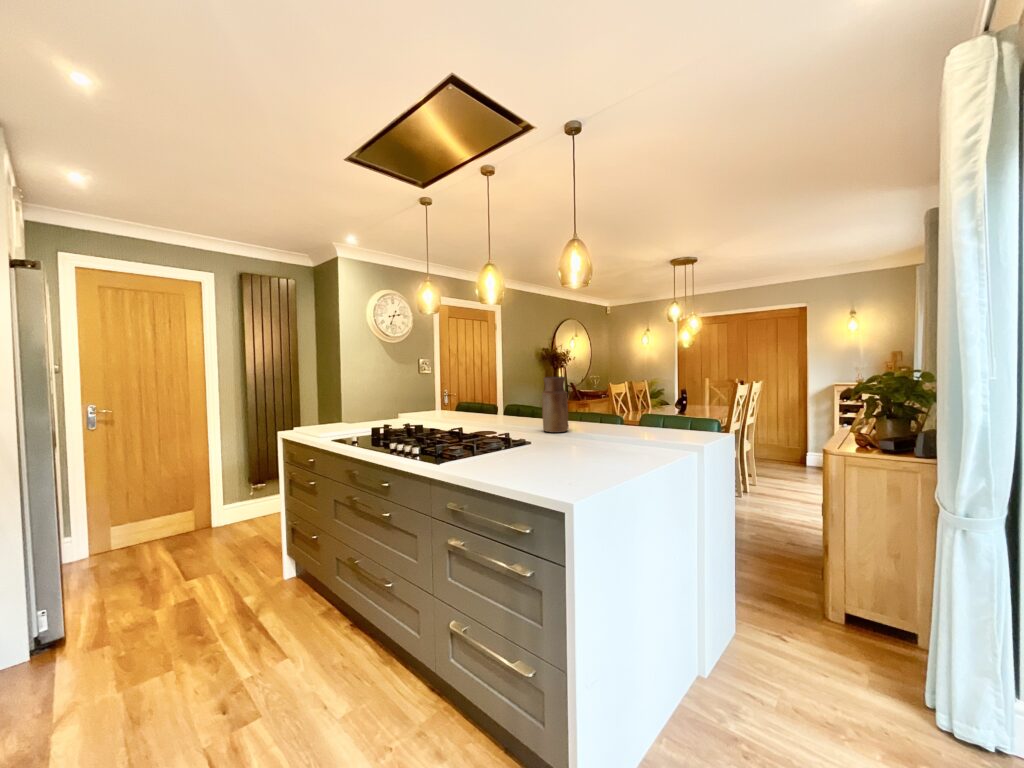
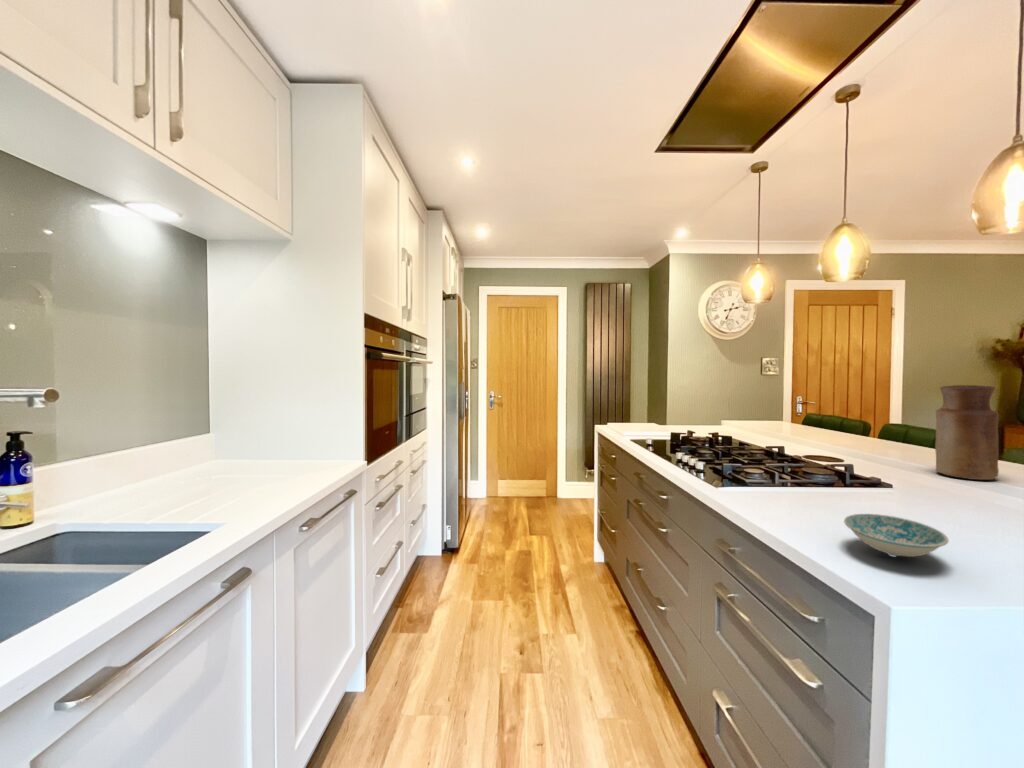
ceramic bowl: none [532,456,578,477] -> present [844,514,948,557]

